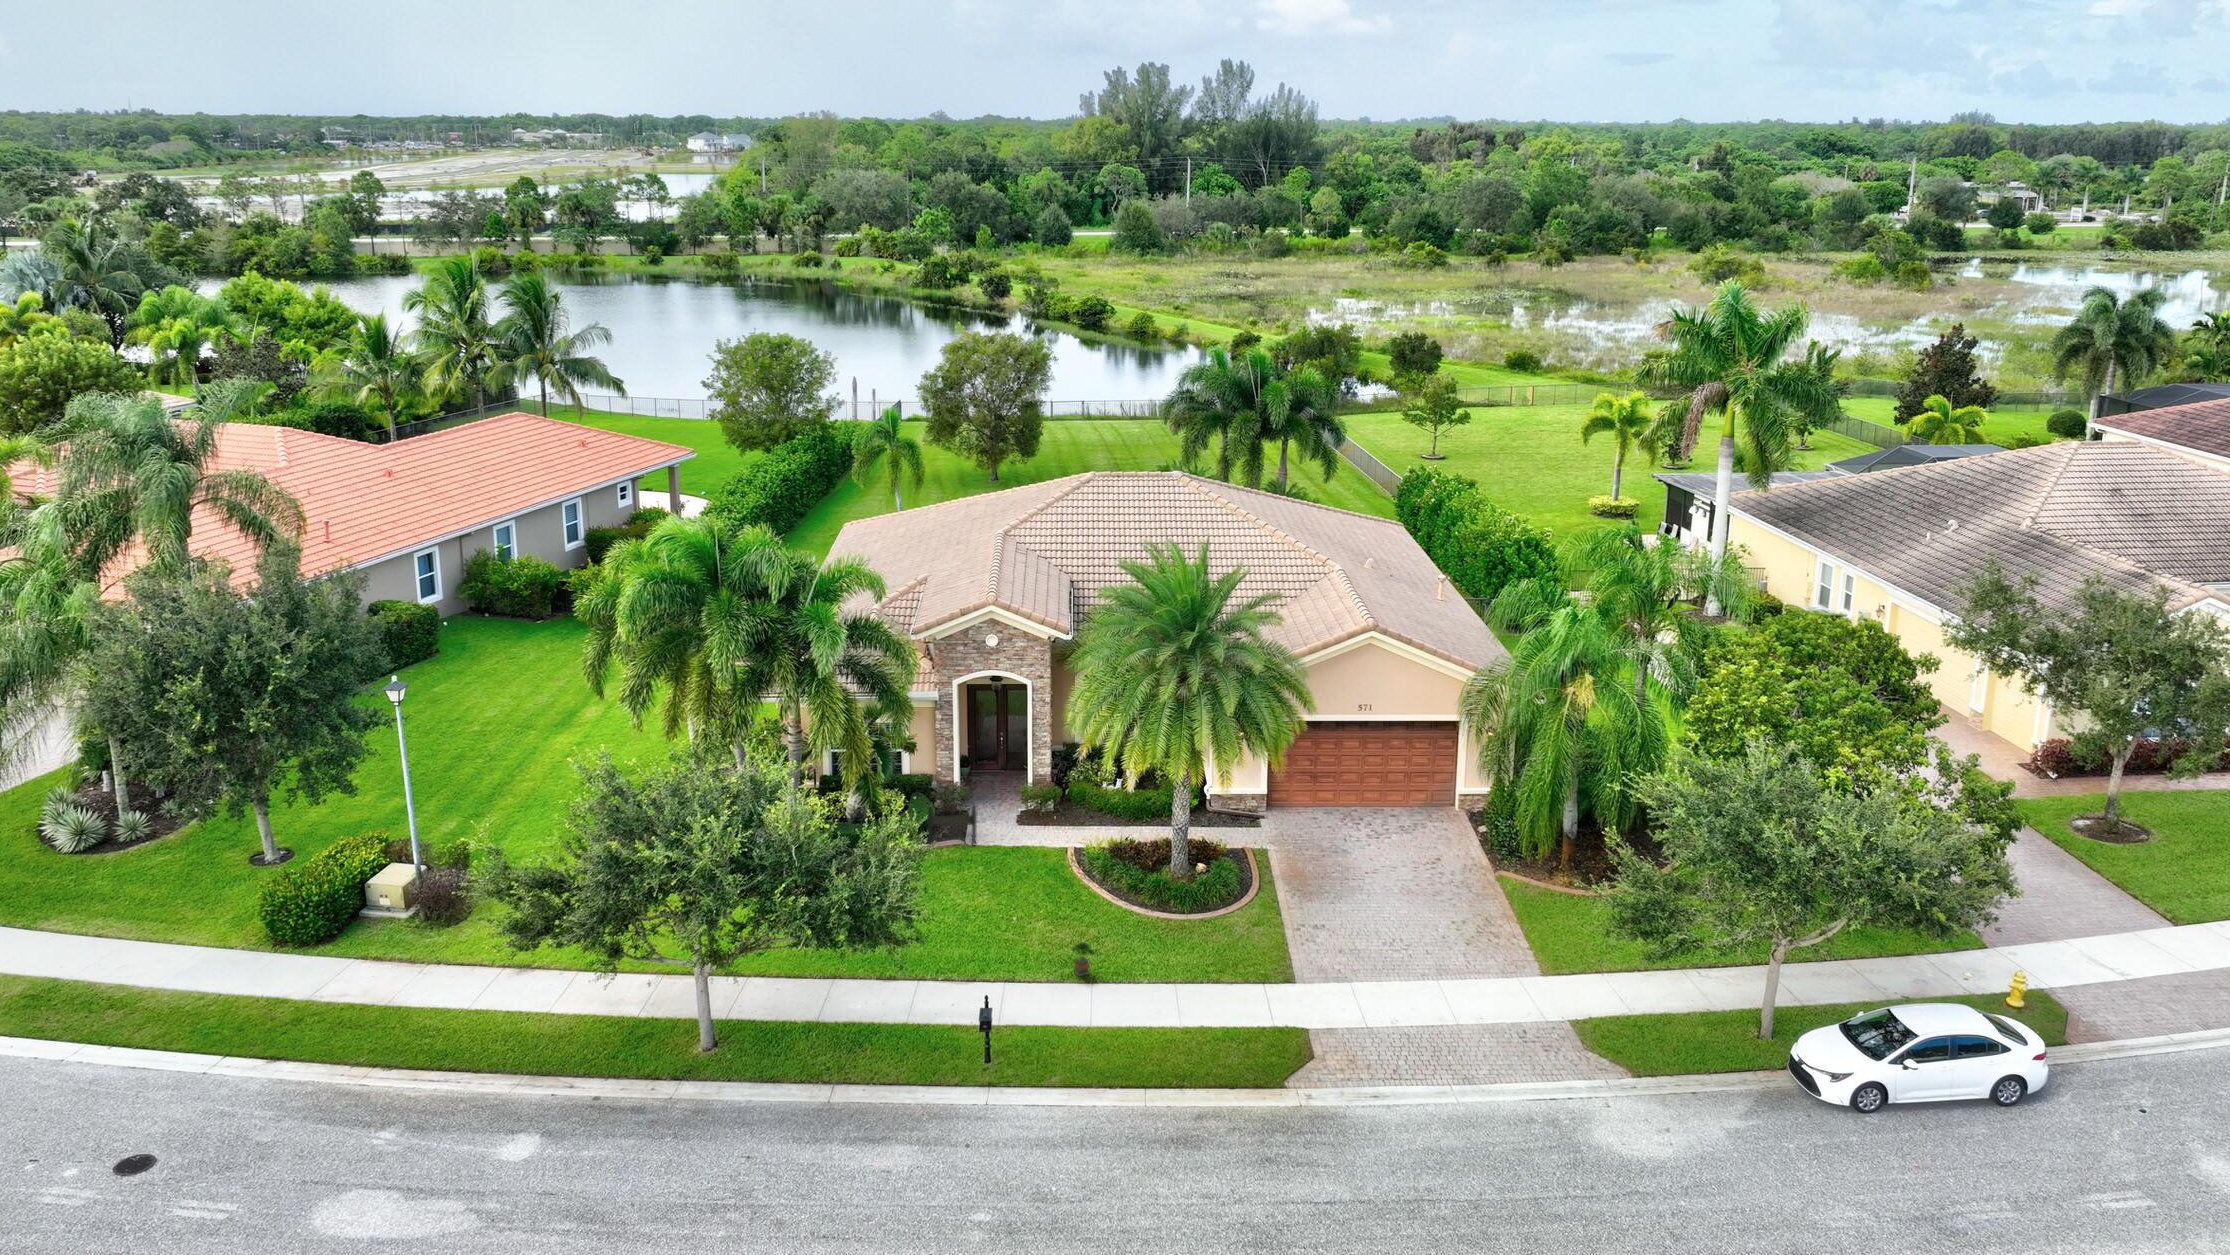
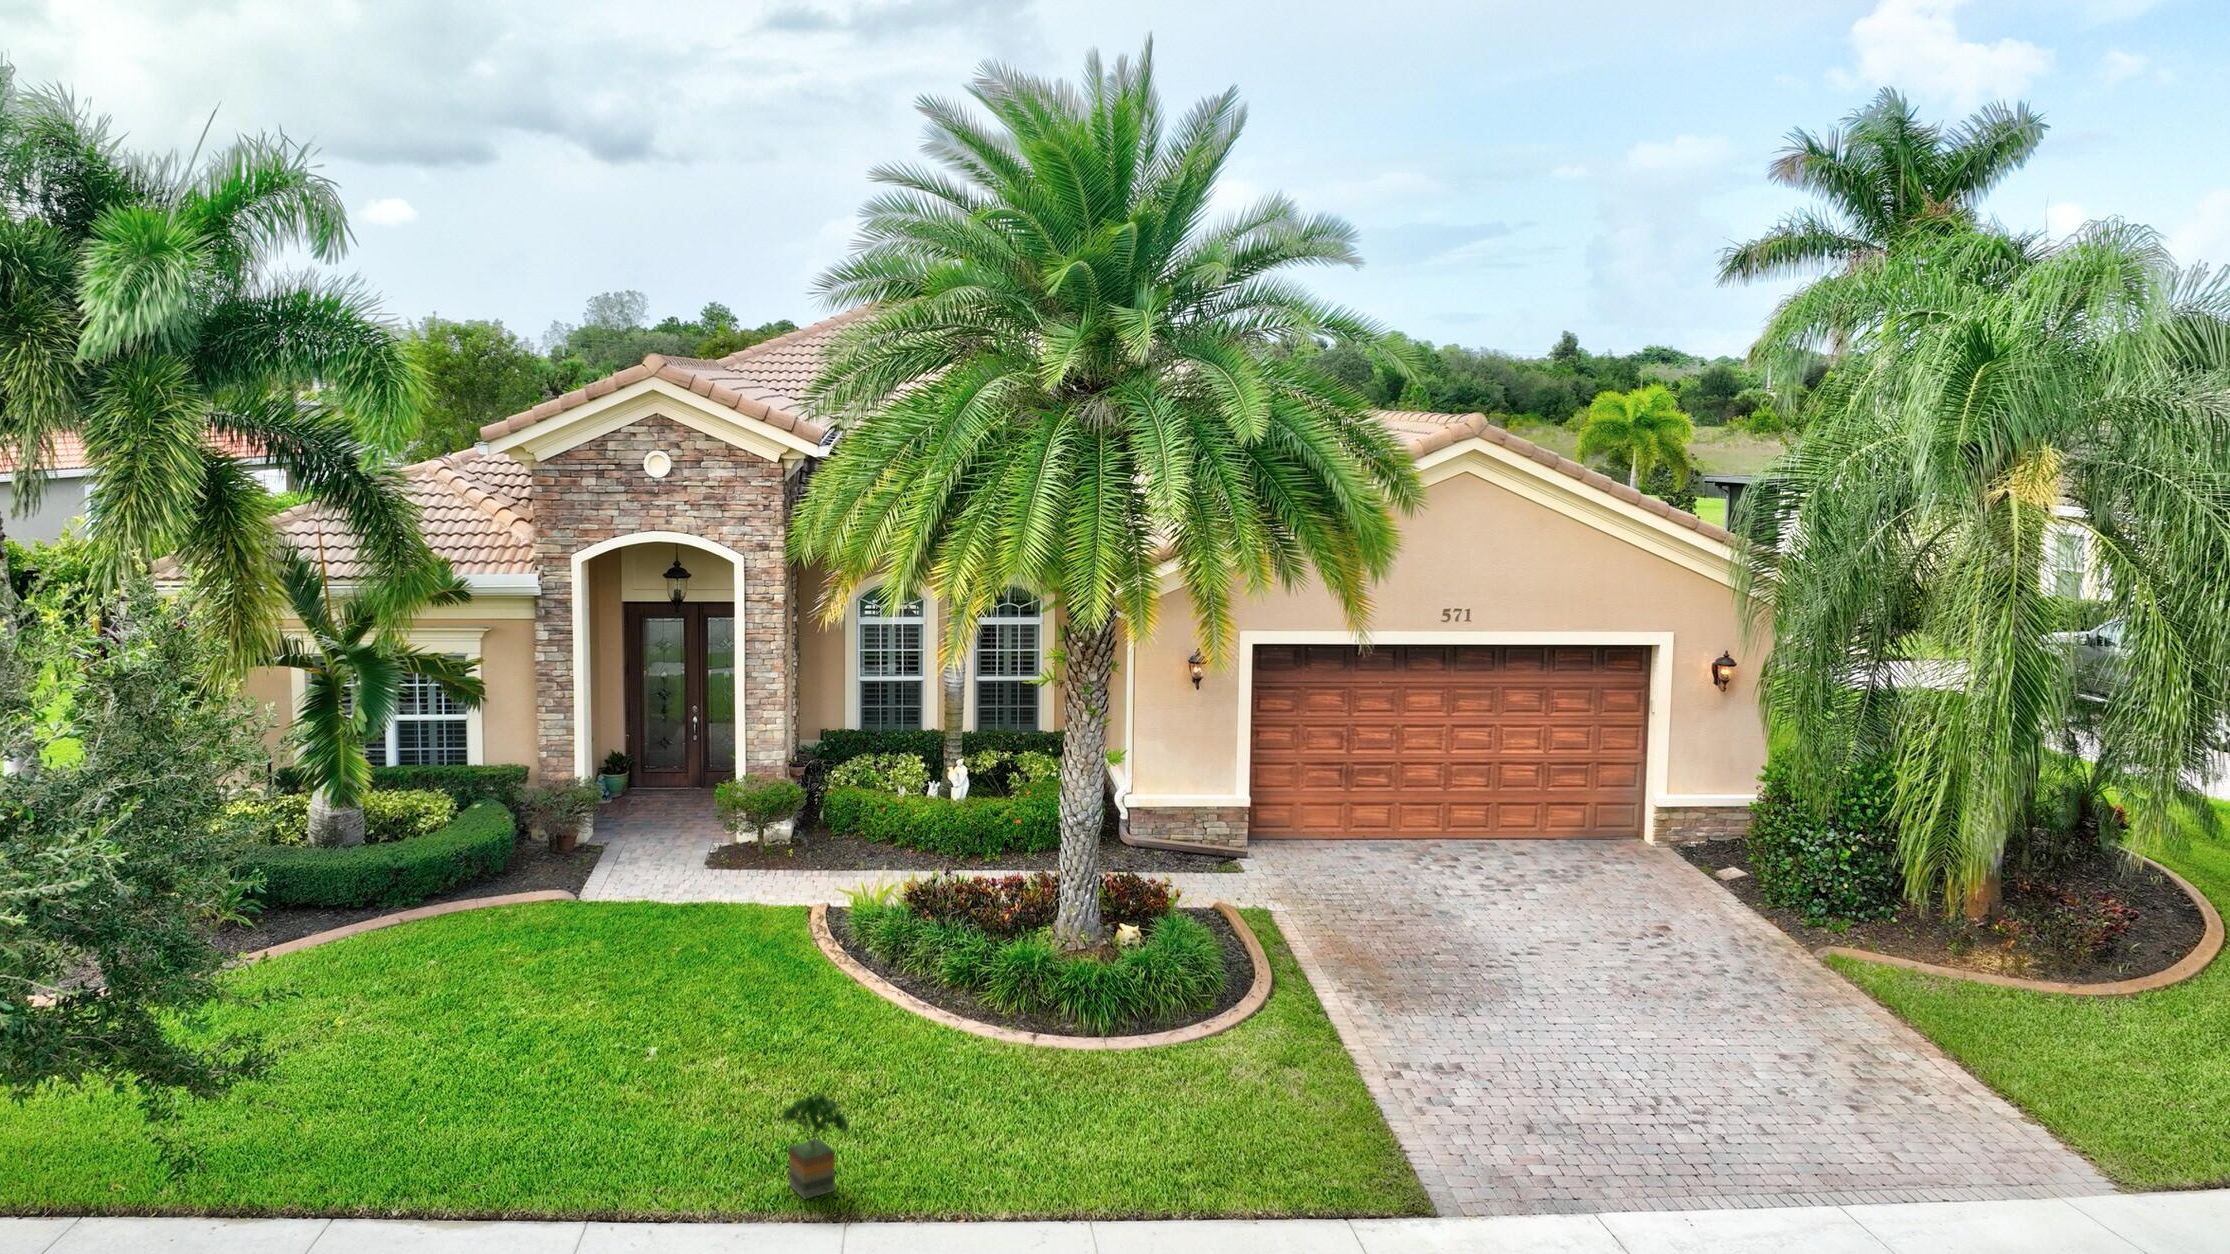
bench: present [928,806,976,845] -> none [488,813,609,905]

